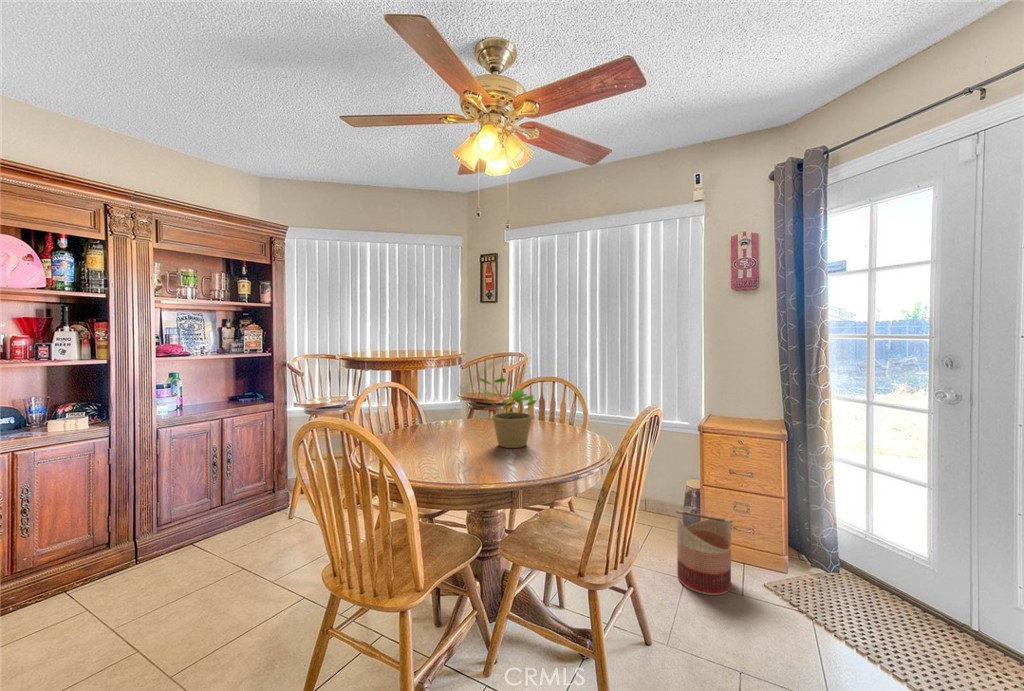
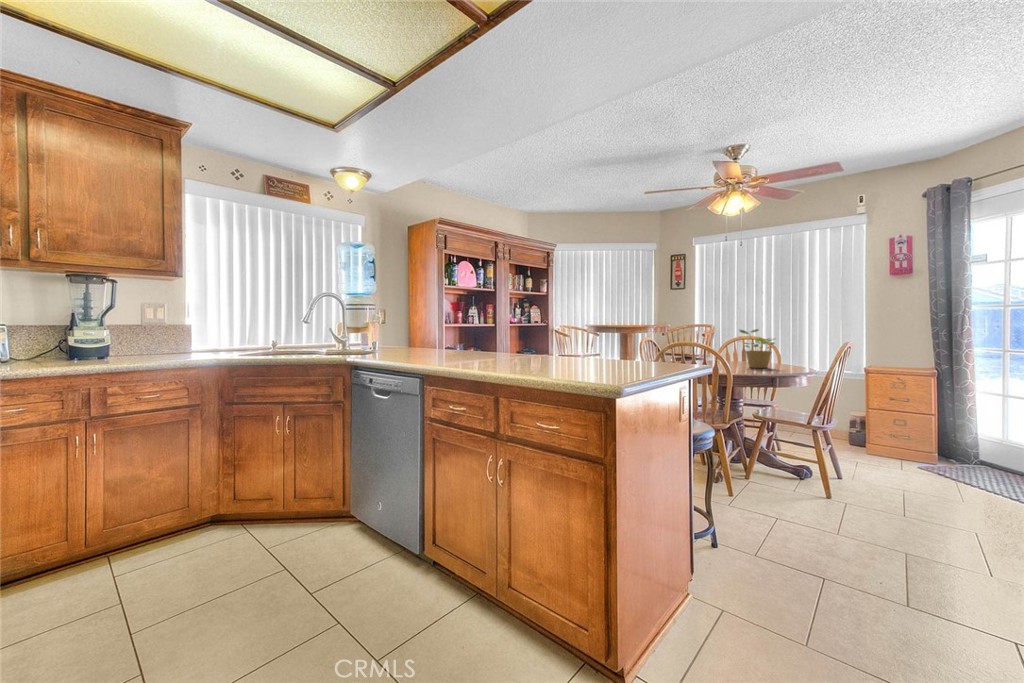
basket: present [677,511,732,595] -> none [853,419,896,468]

